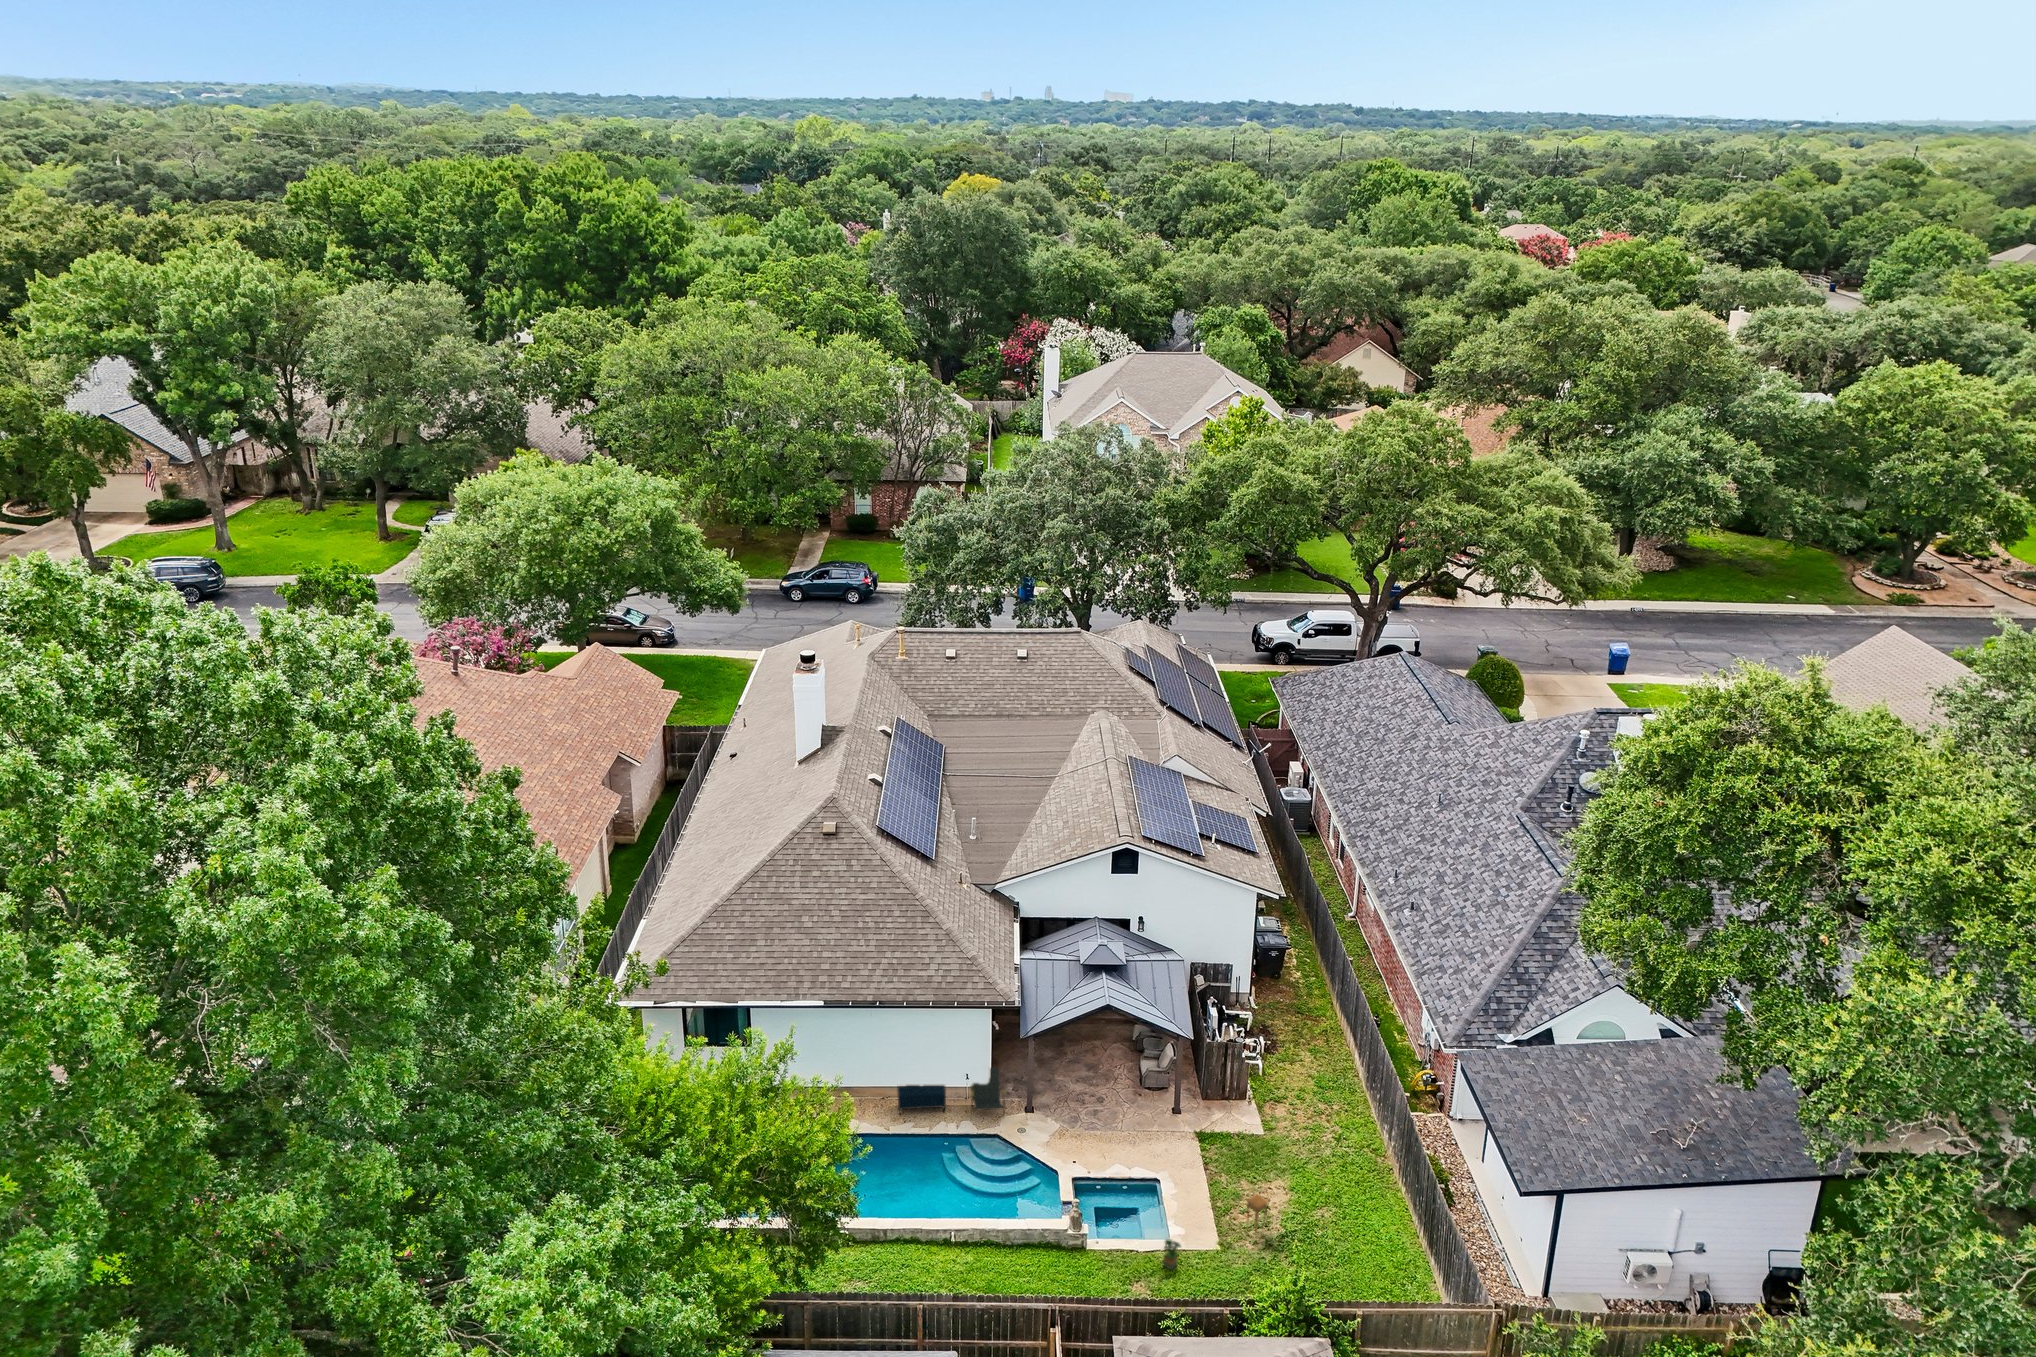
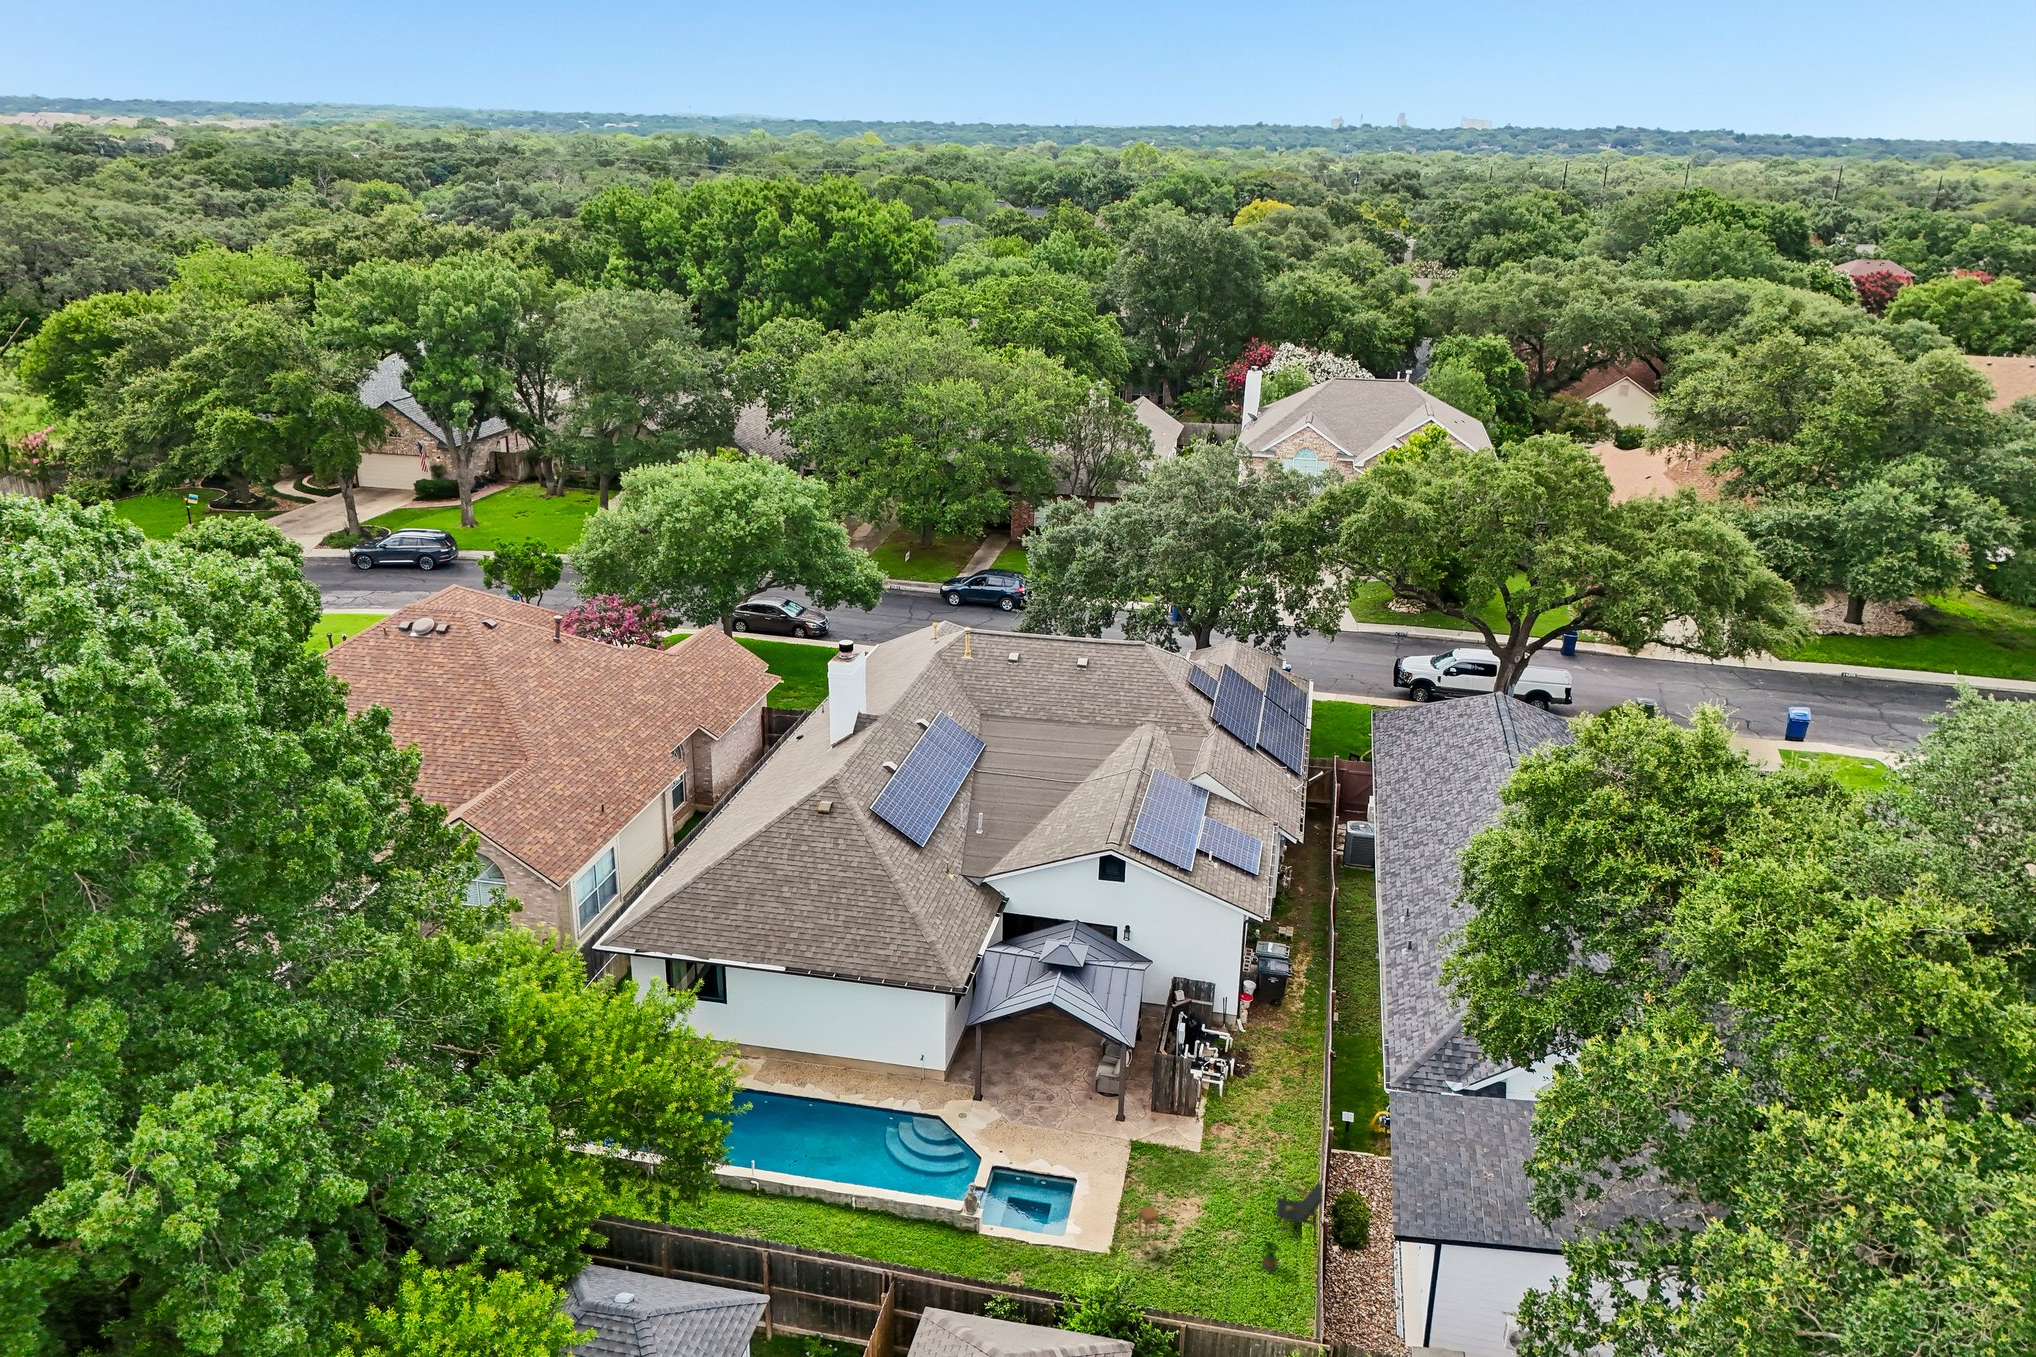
lounge chair: present [970,1068,1005,1117] -> present [1277,1183,1322,1234]
bench: present [898,1085,946,1113] -> none [856,1055,905,1089]
potted tree: present [1163,1239,1181,1269] -> present [1262,1241,1280,1271]

